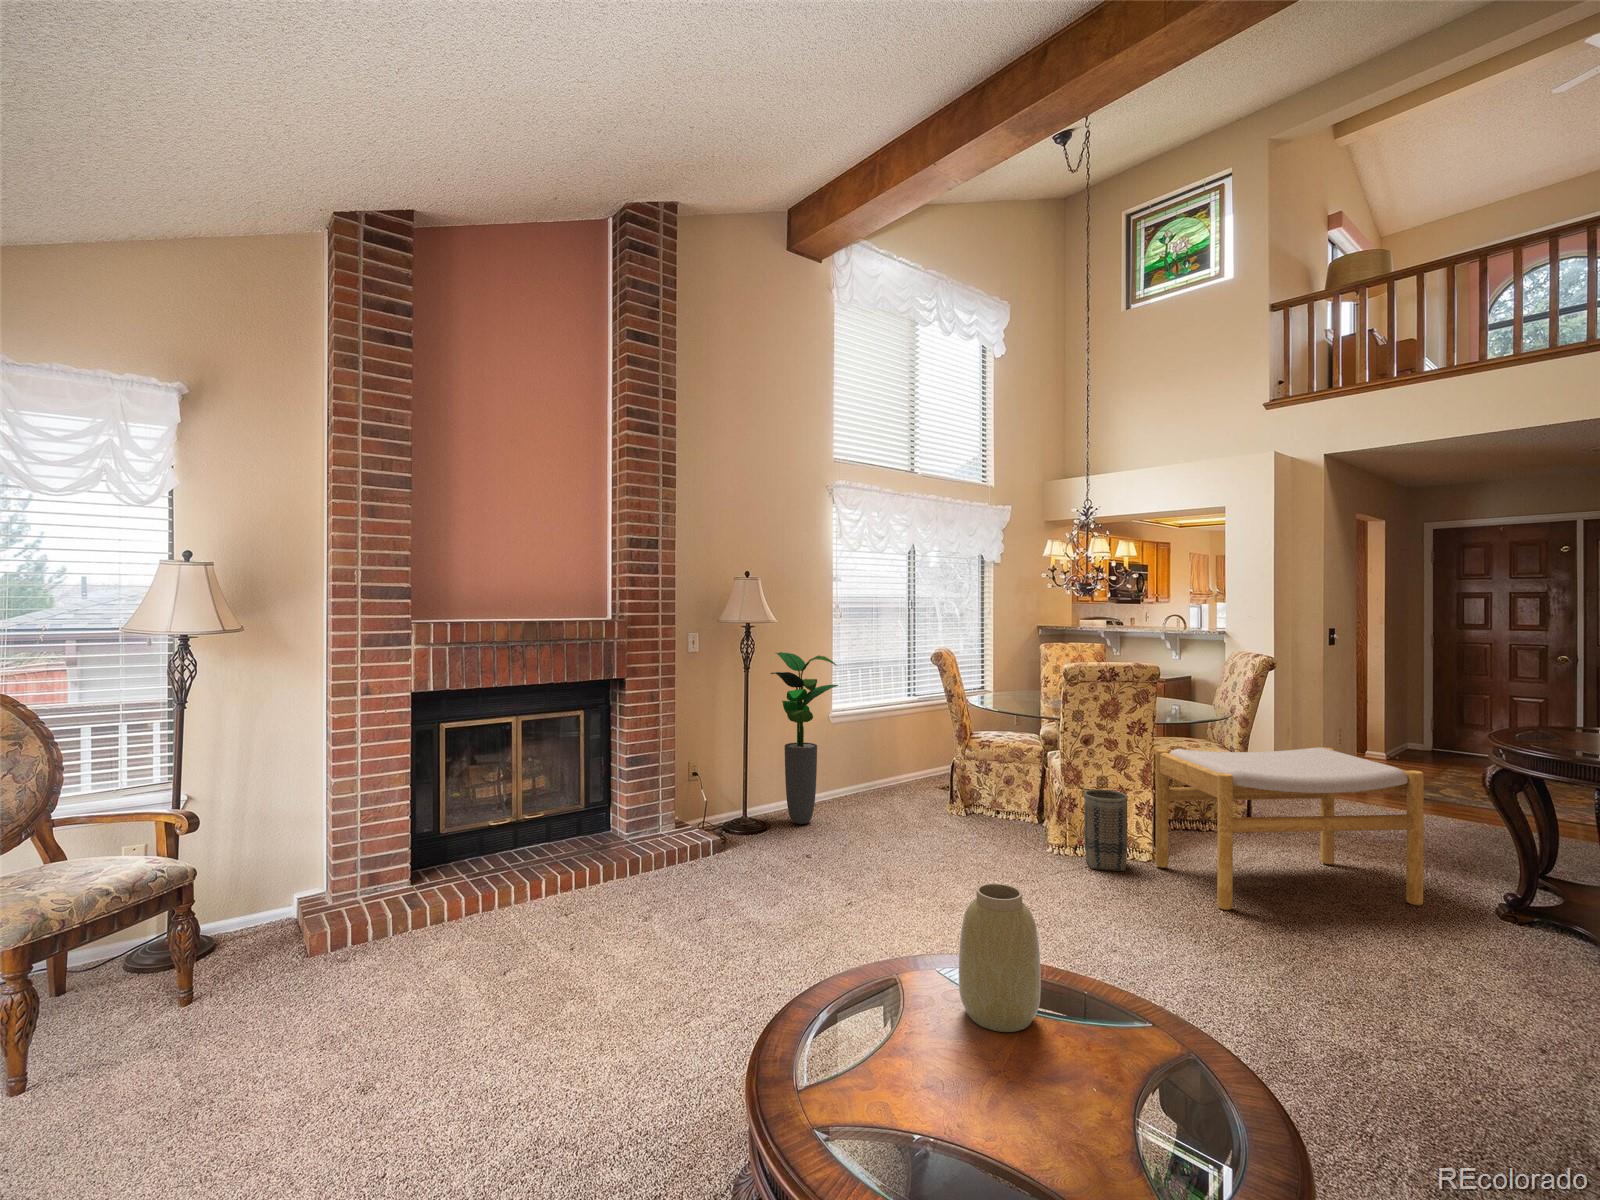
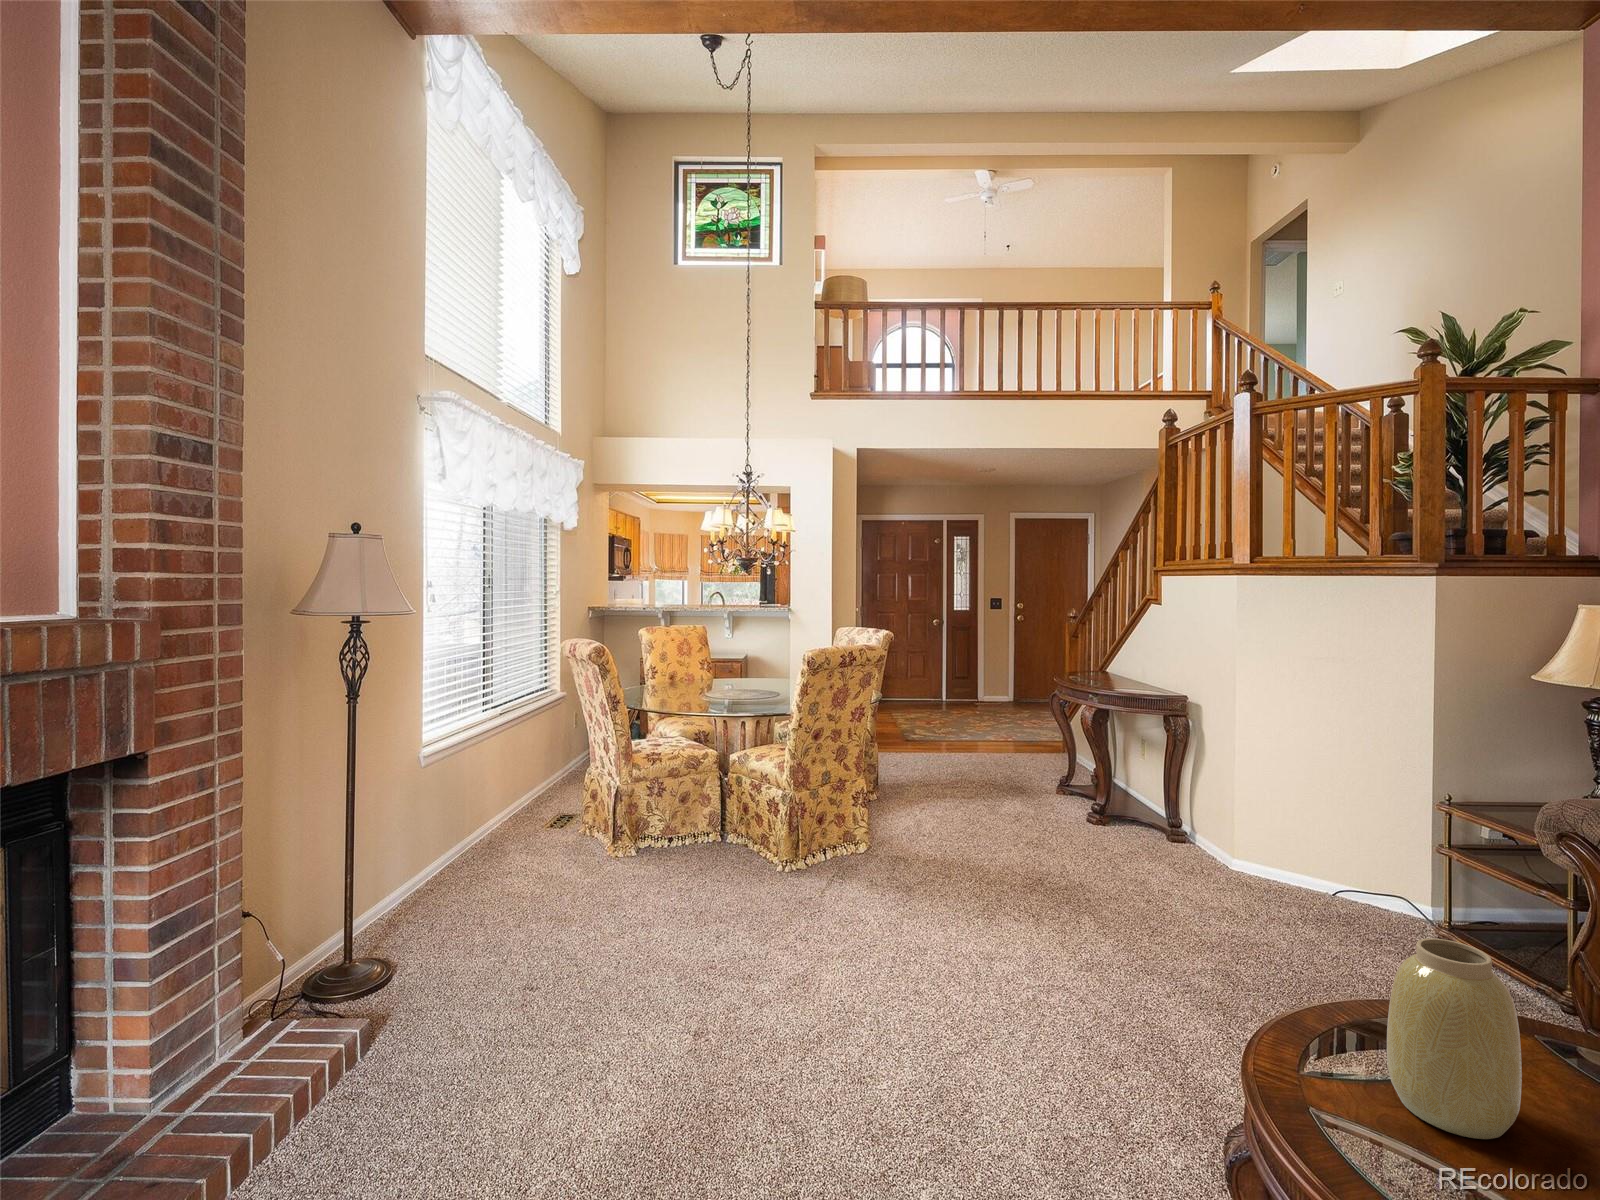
potted plant: present [771,652,838,824] -> none [364,662,495,936]
footstool: present [1155,747,1424,910] -> none [881,711,1068,883]
basket: present [1084,789,1127,871] -> none [822,787,871,878]

